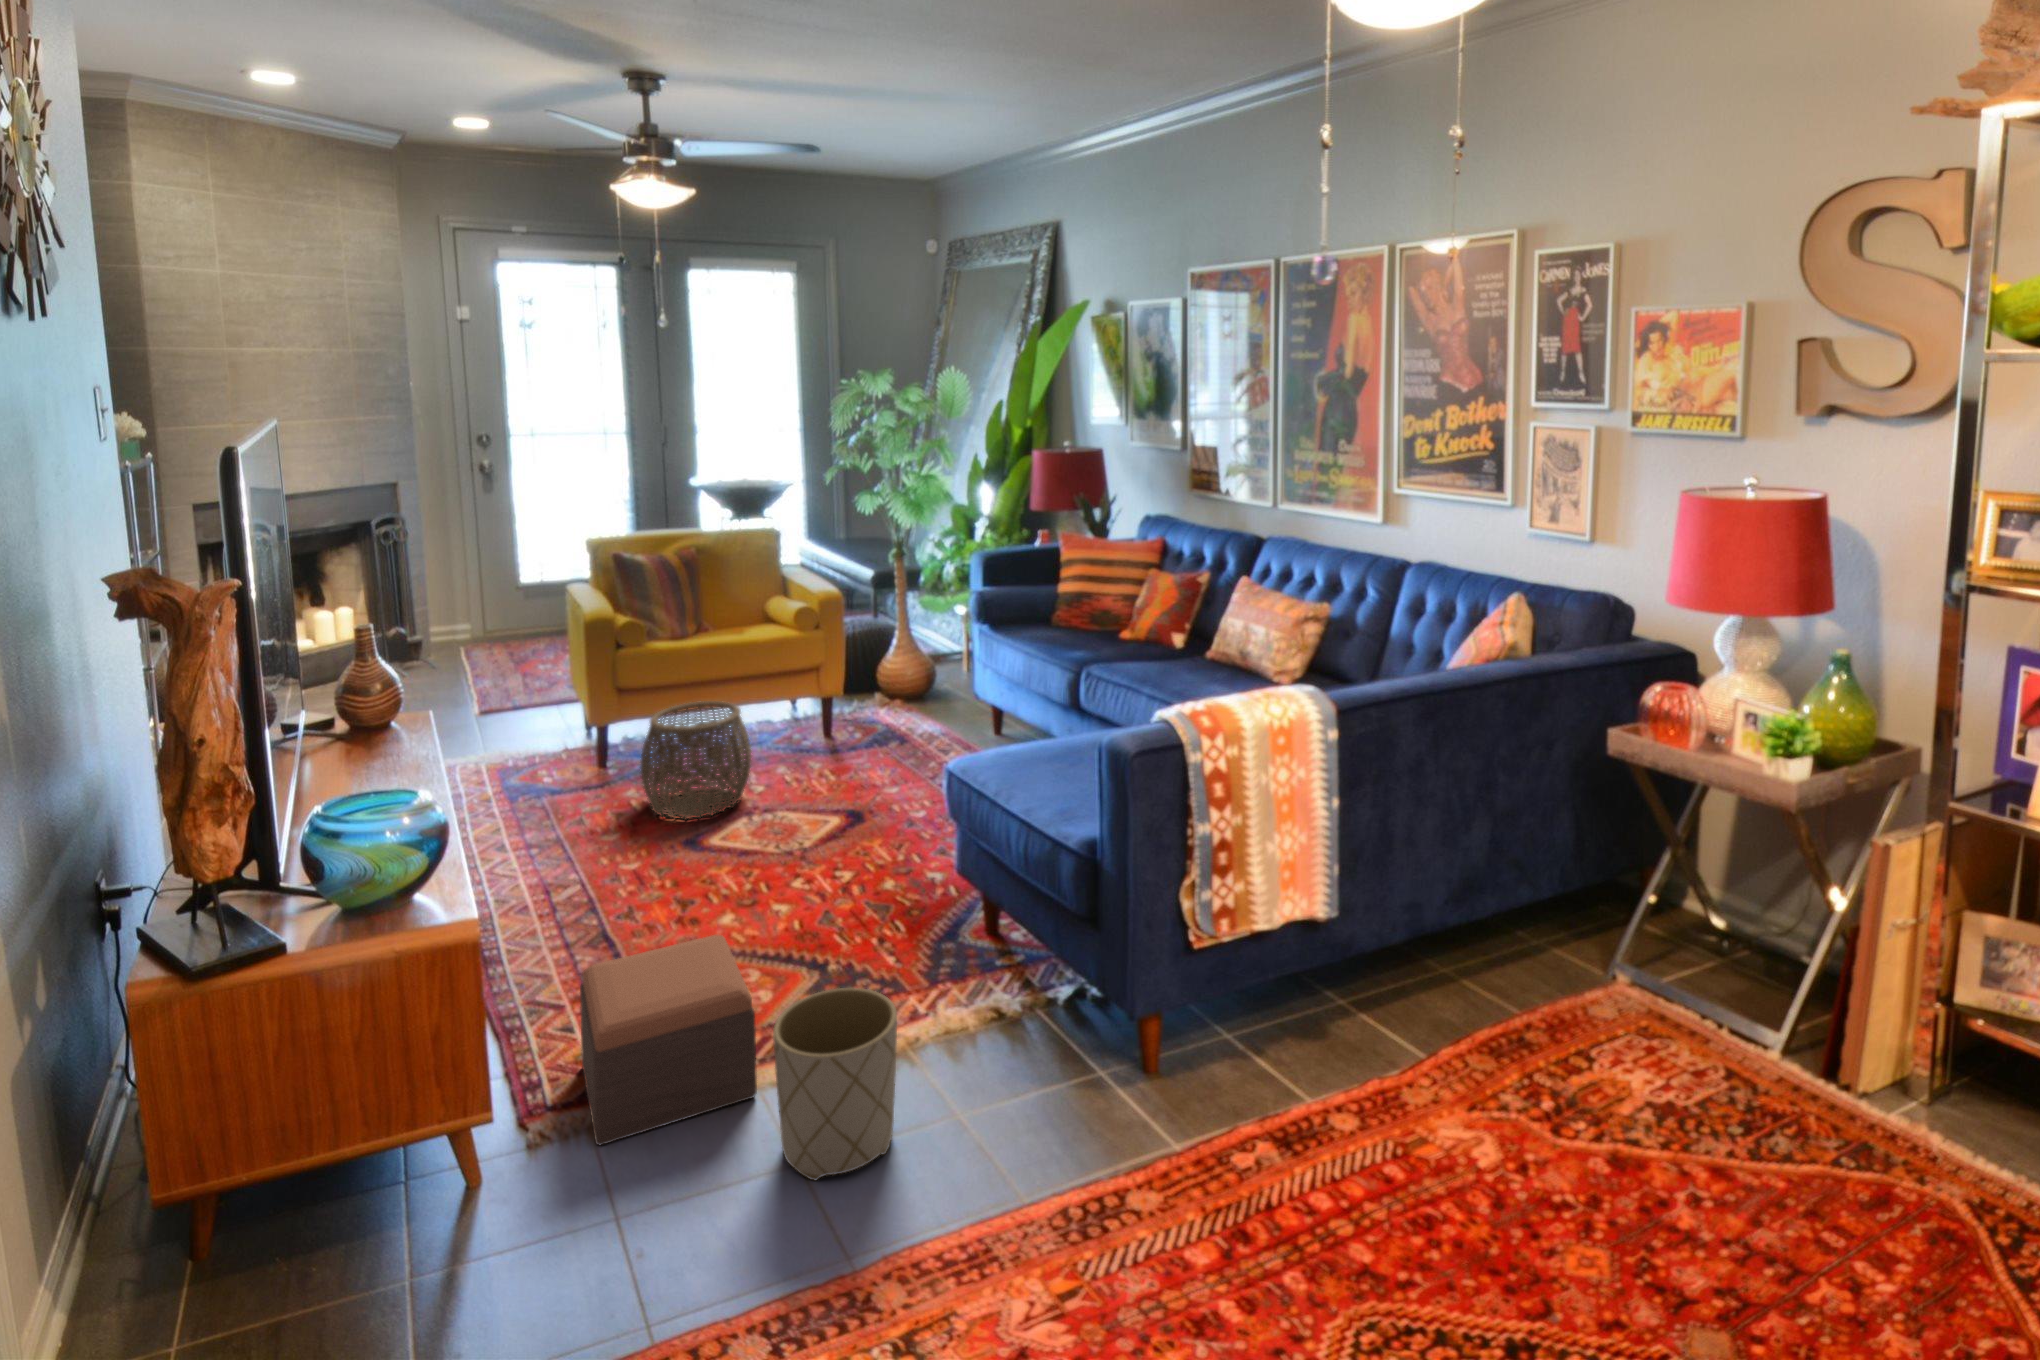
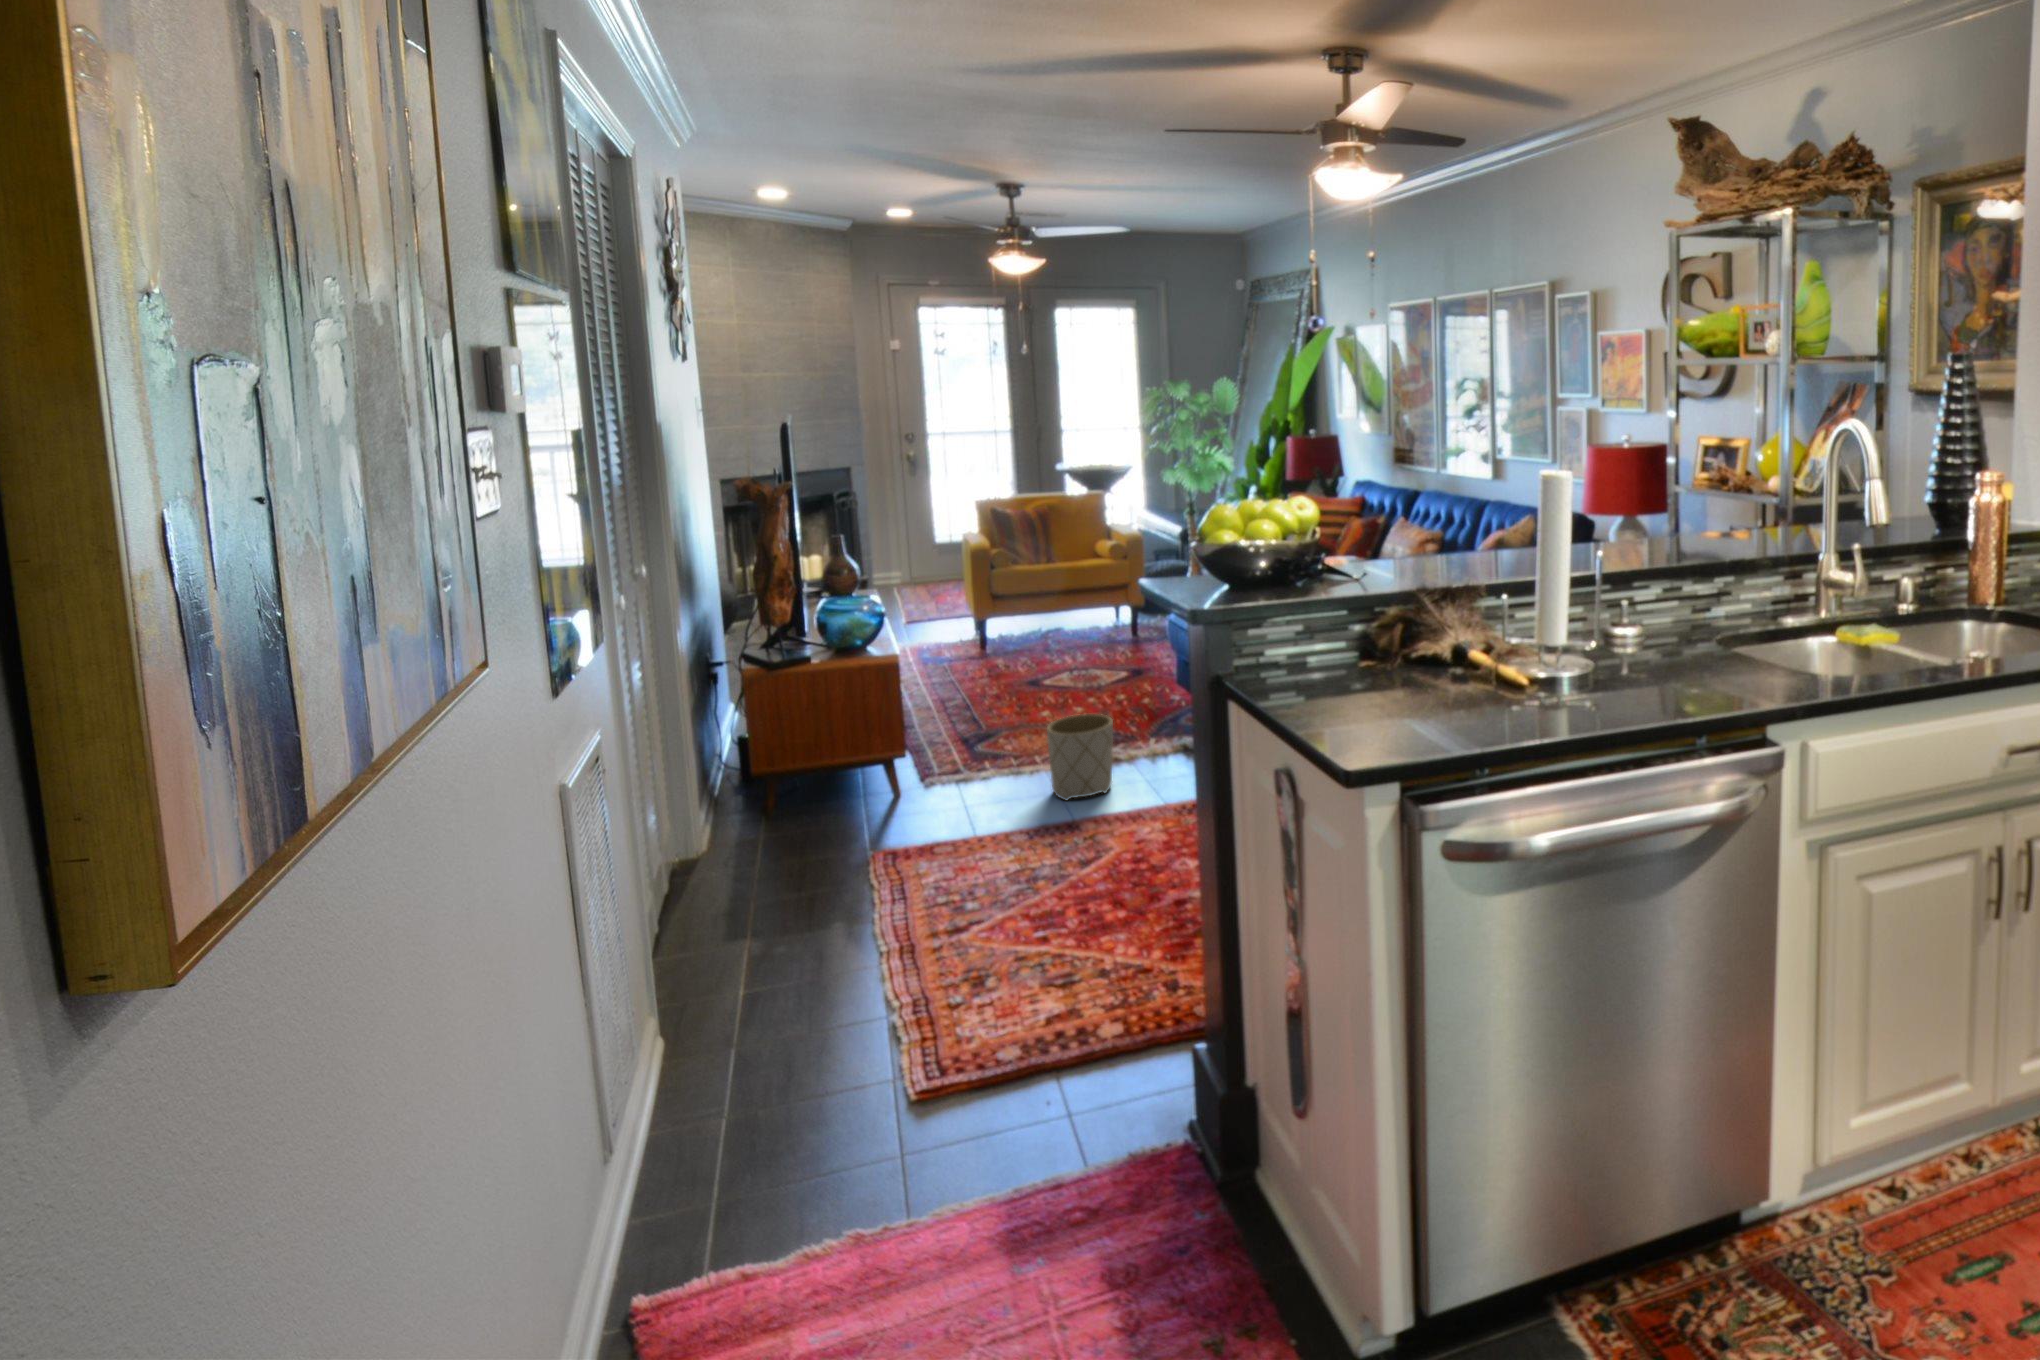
woven basket: present [640,701,752,819] -> none [1003,600,1076,672]
footstool: present [580,935,757,1146] -> none [954,698,1045,789]

